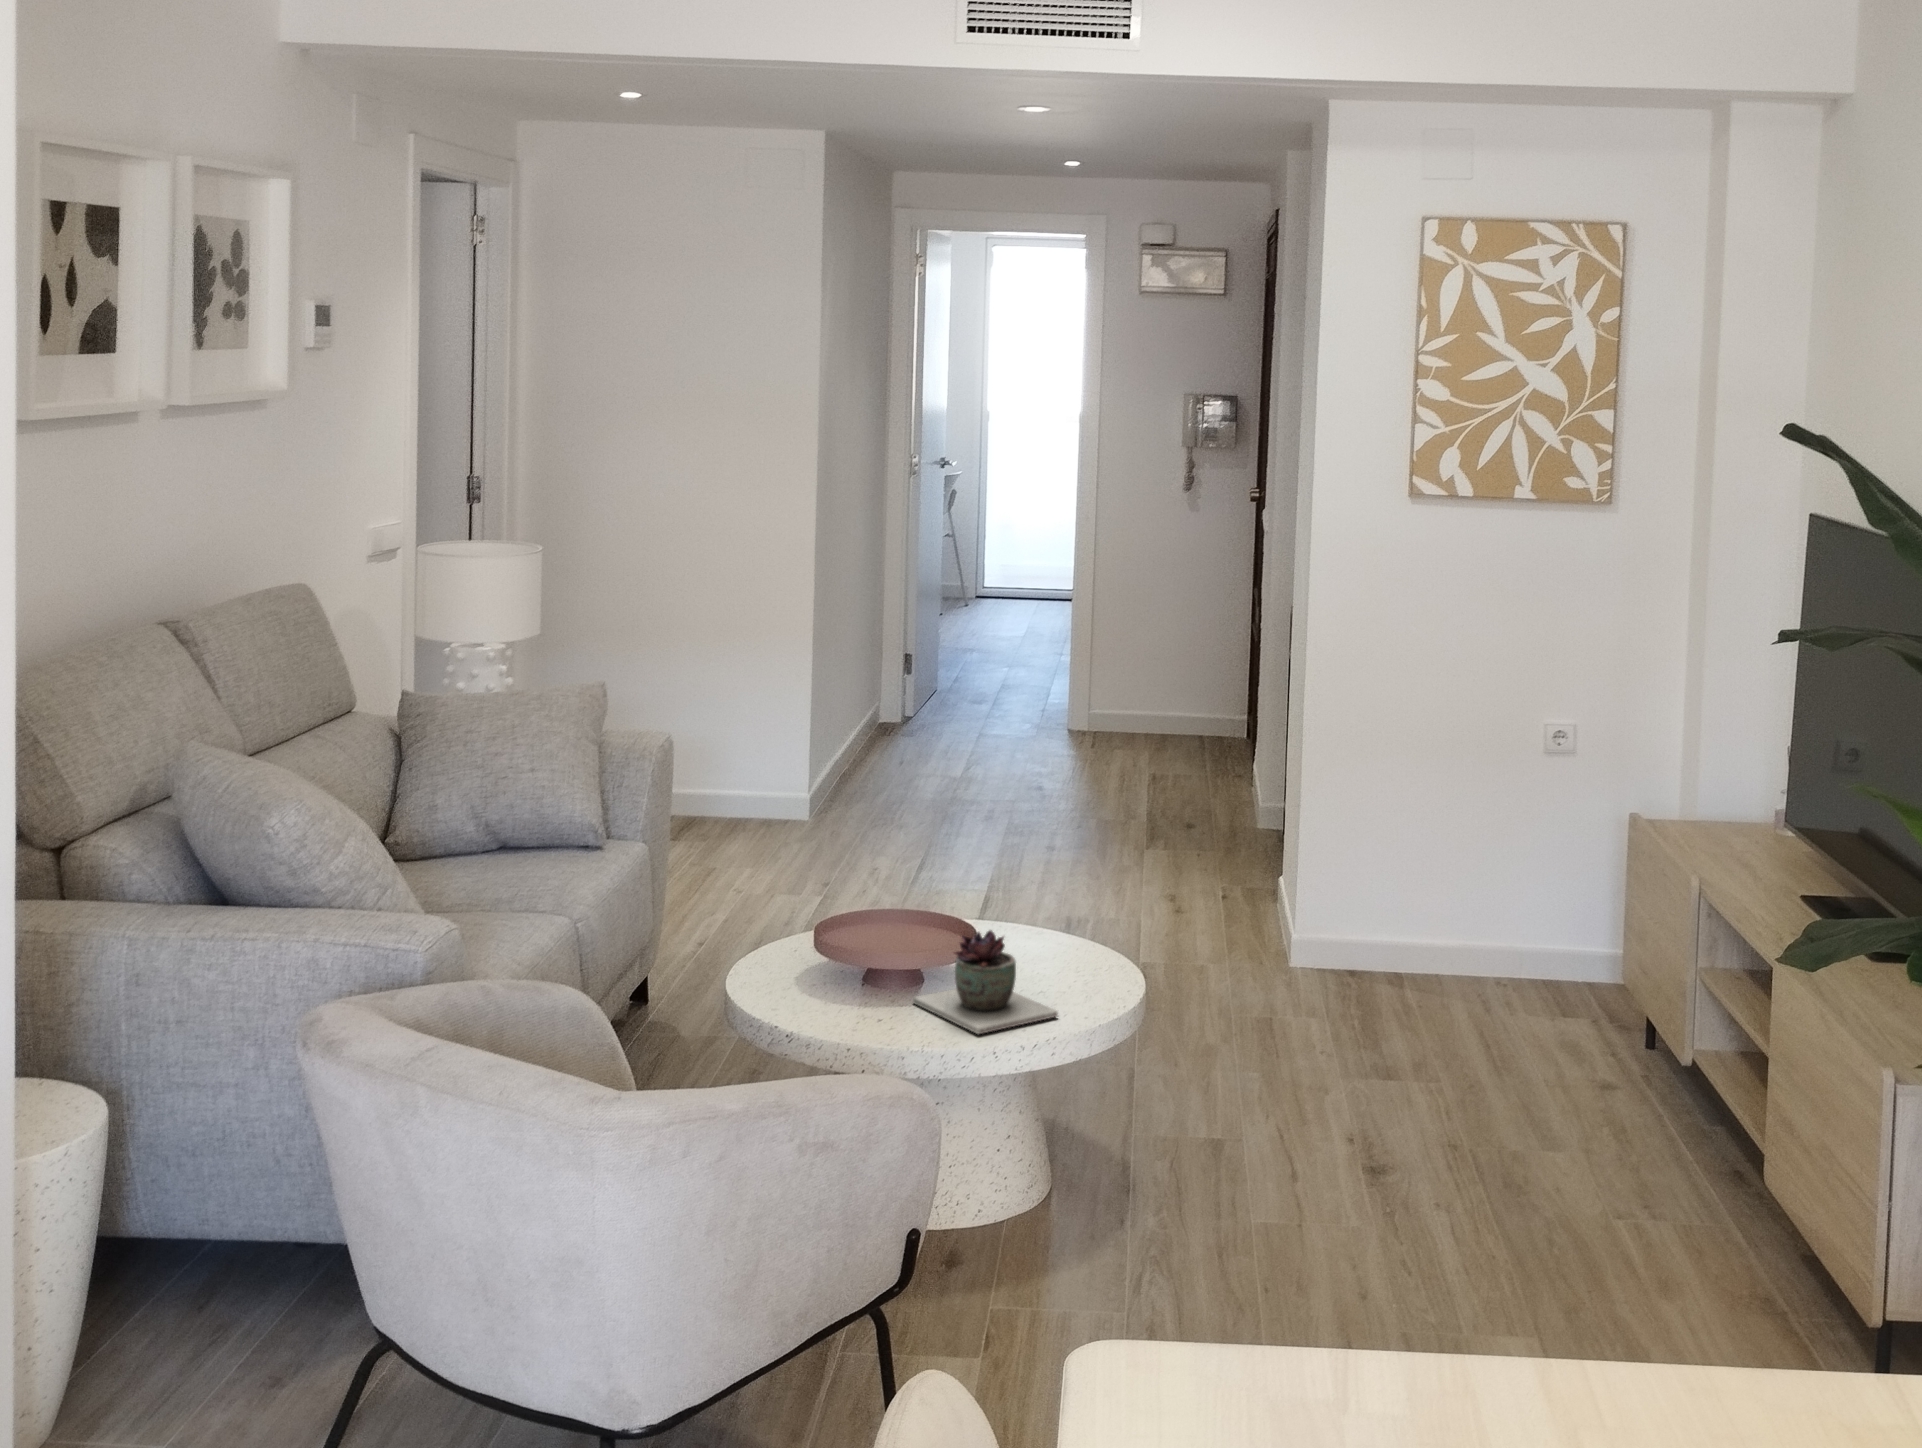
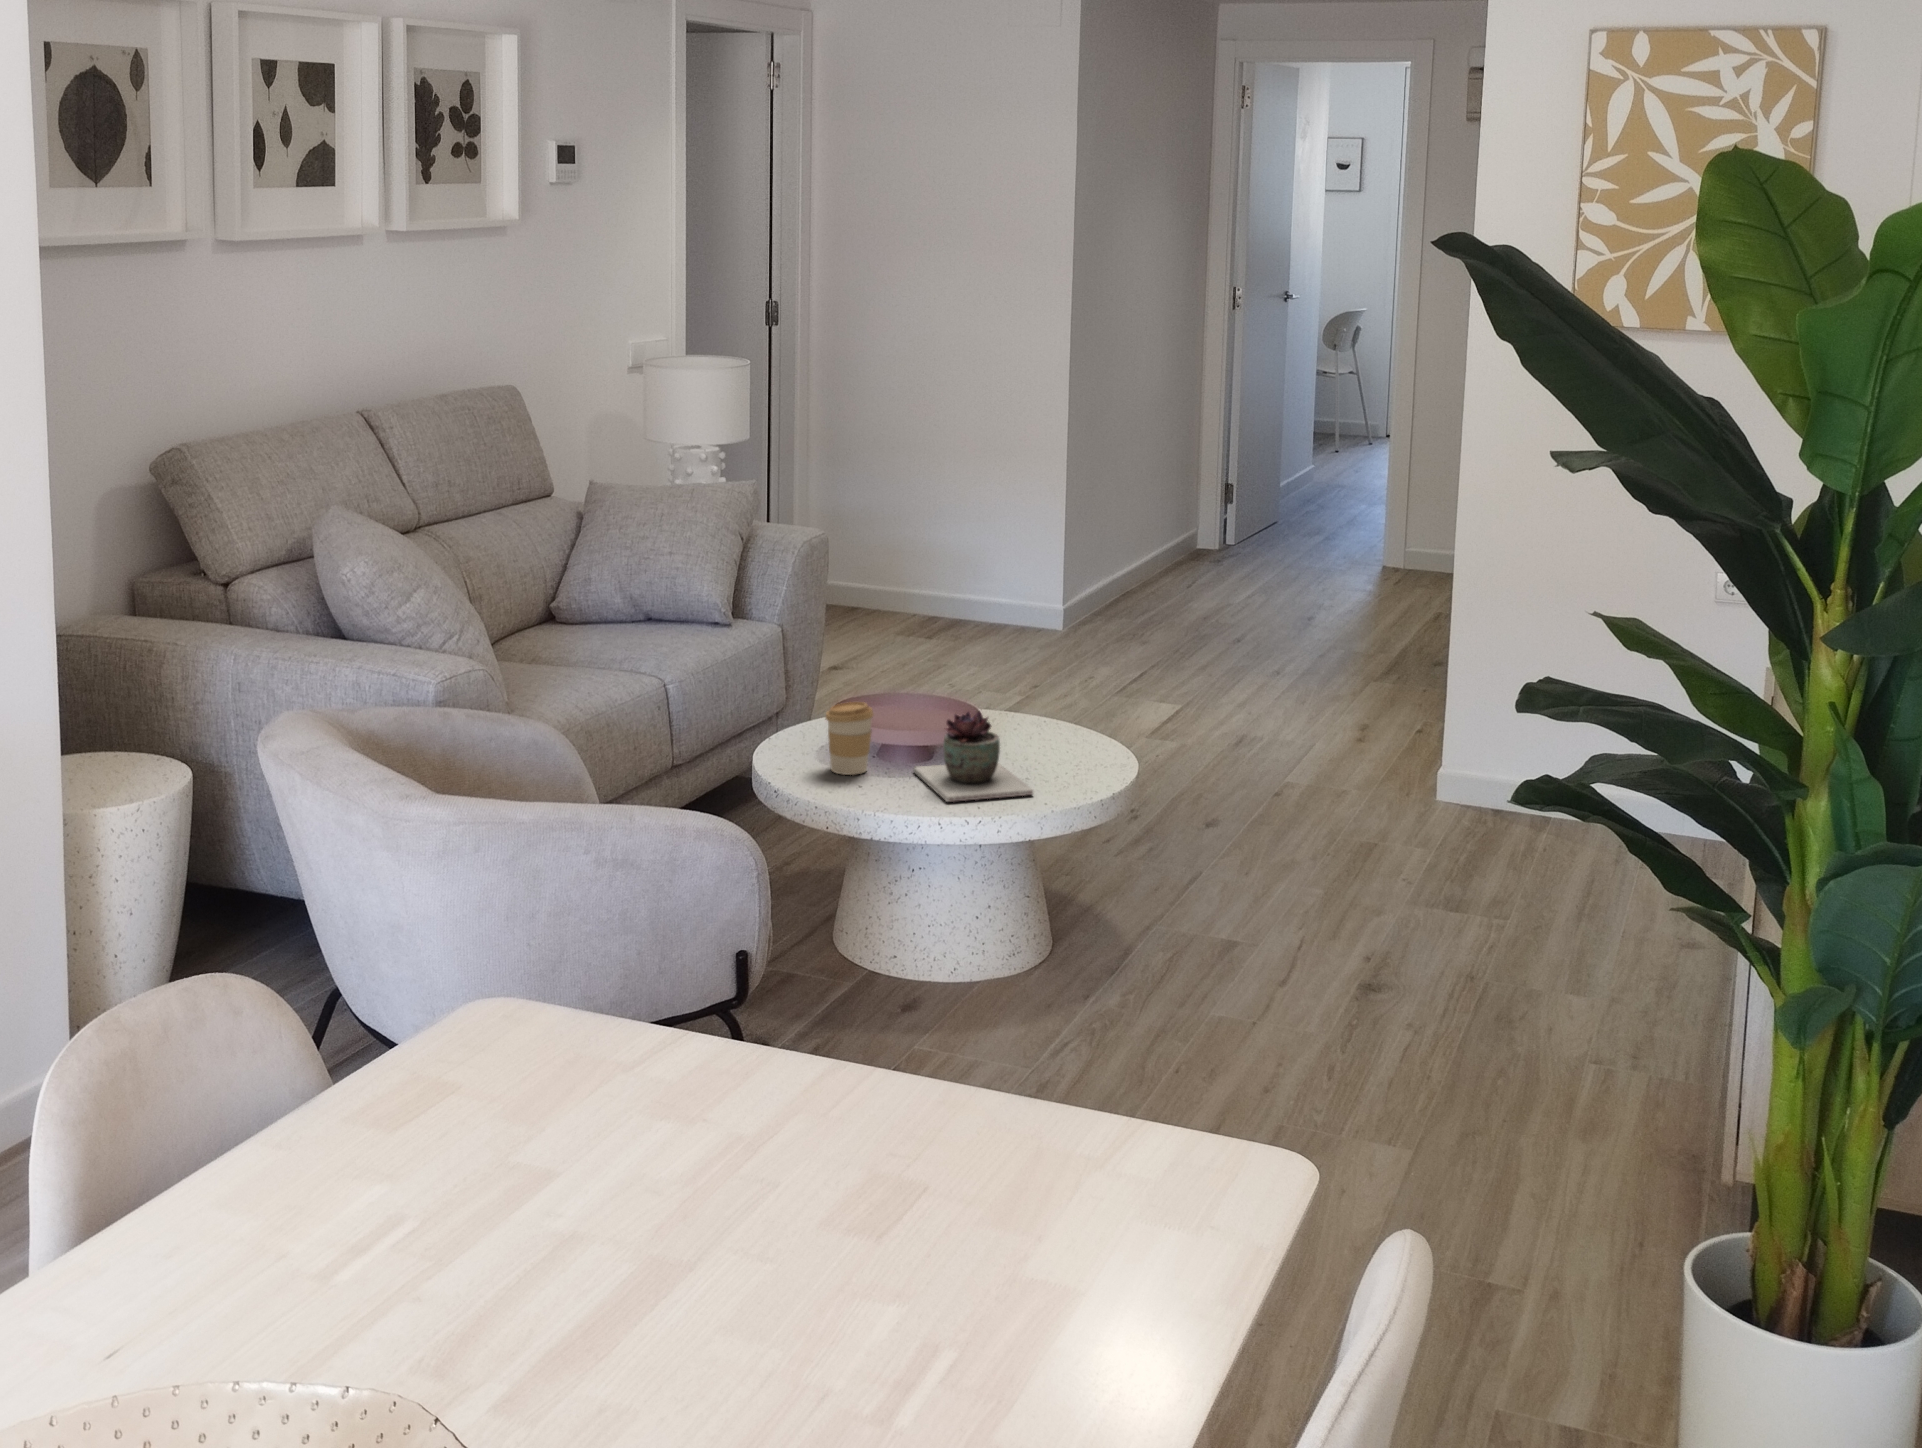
coffee cup: none [817,930,871,1013] -> present [825,702,873,775]

